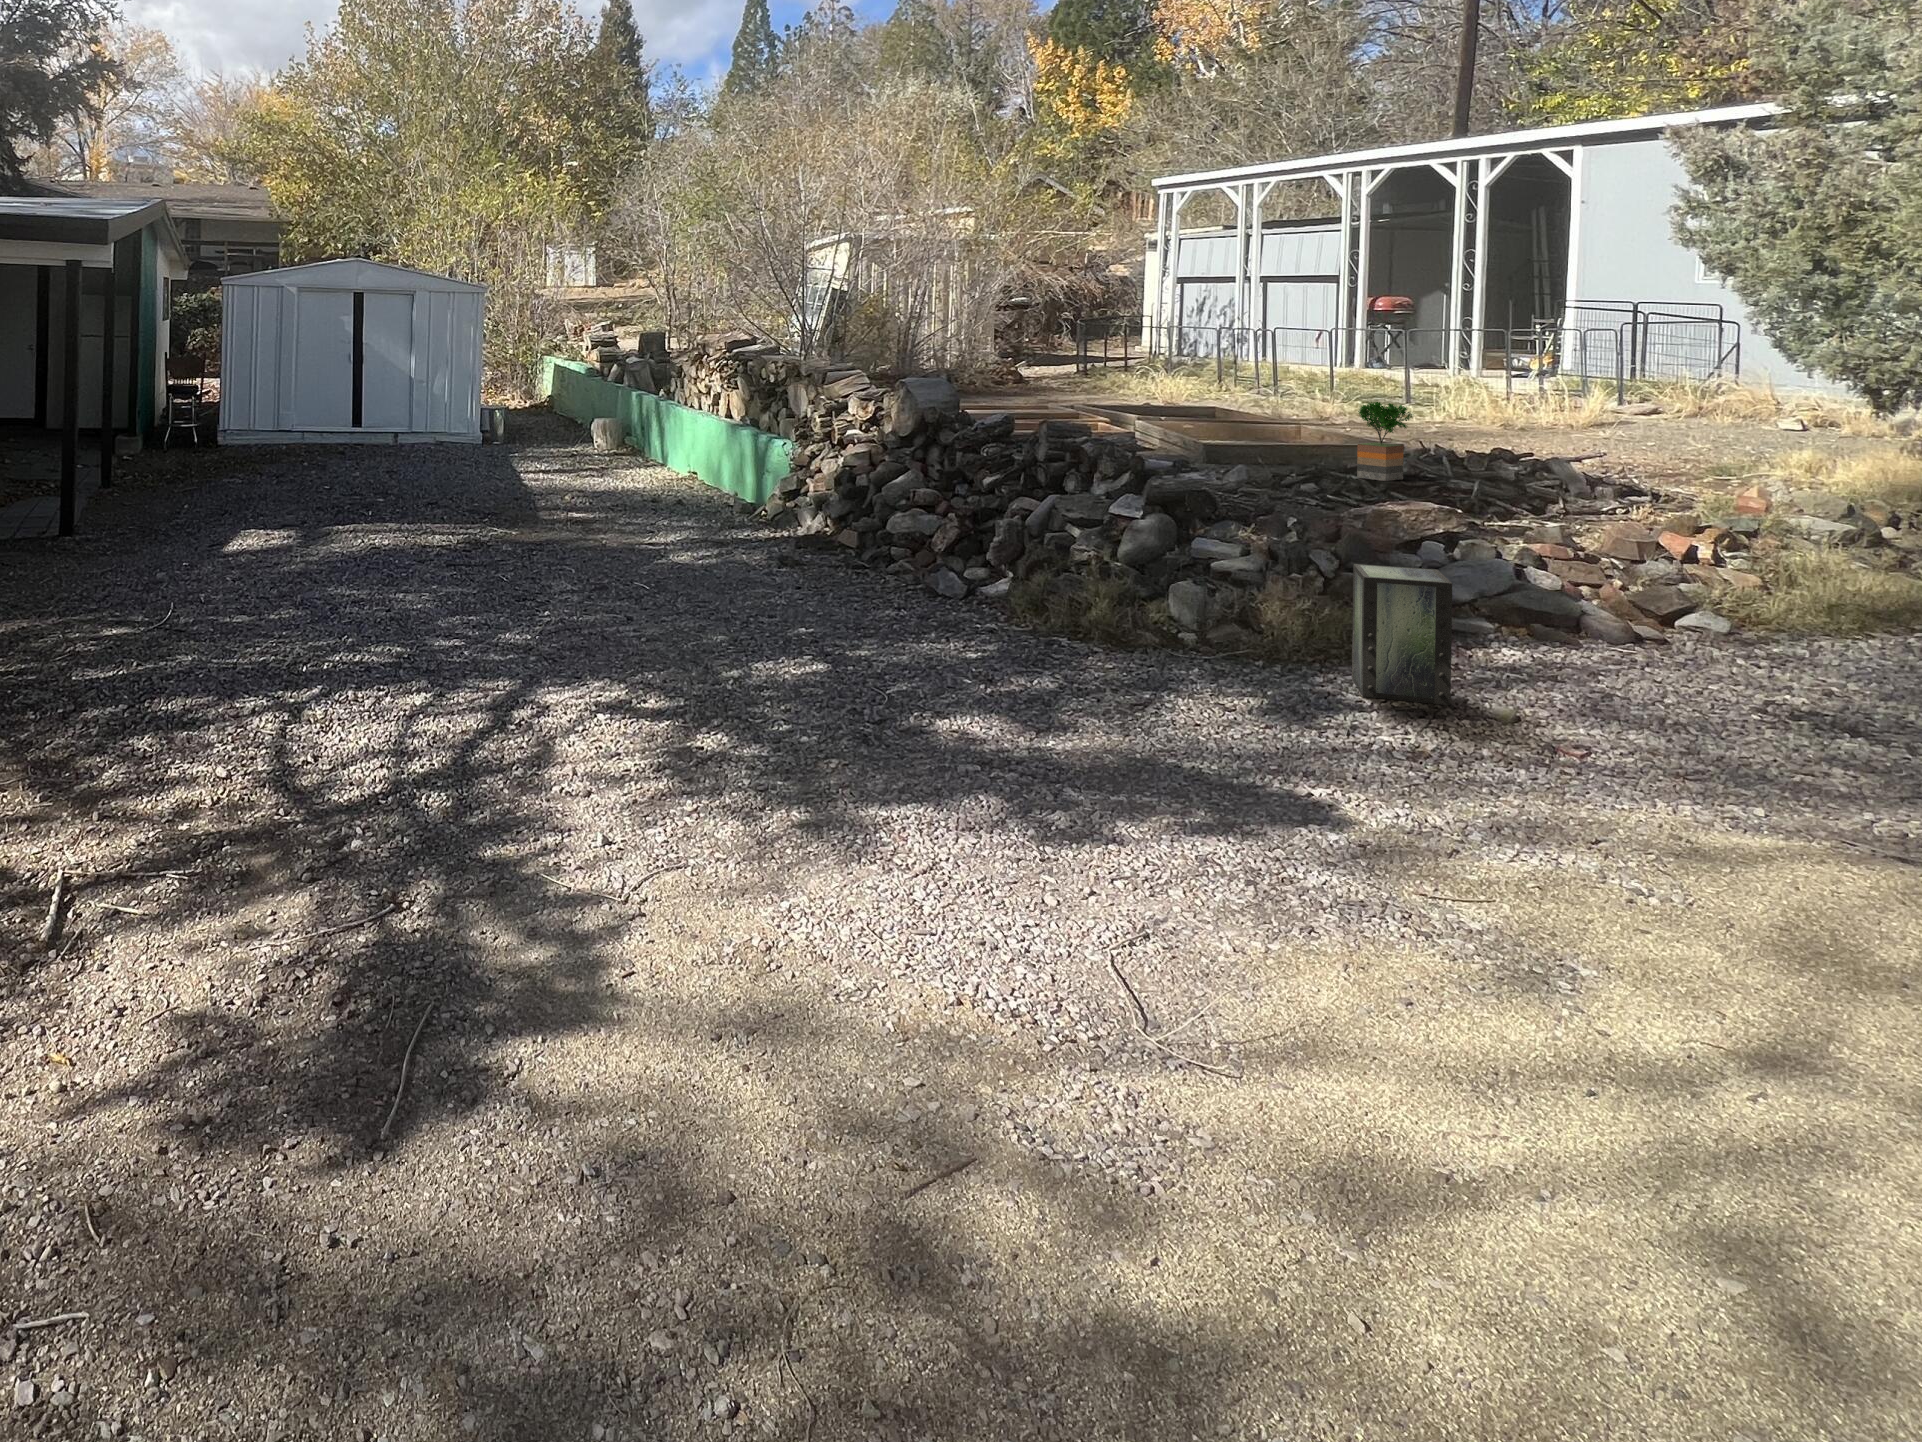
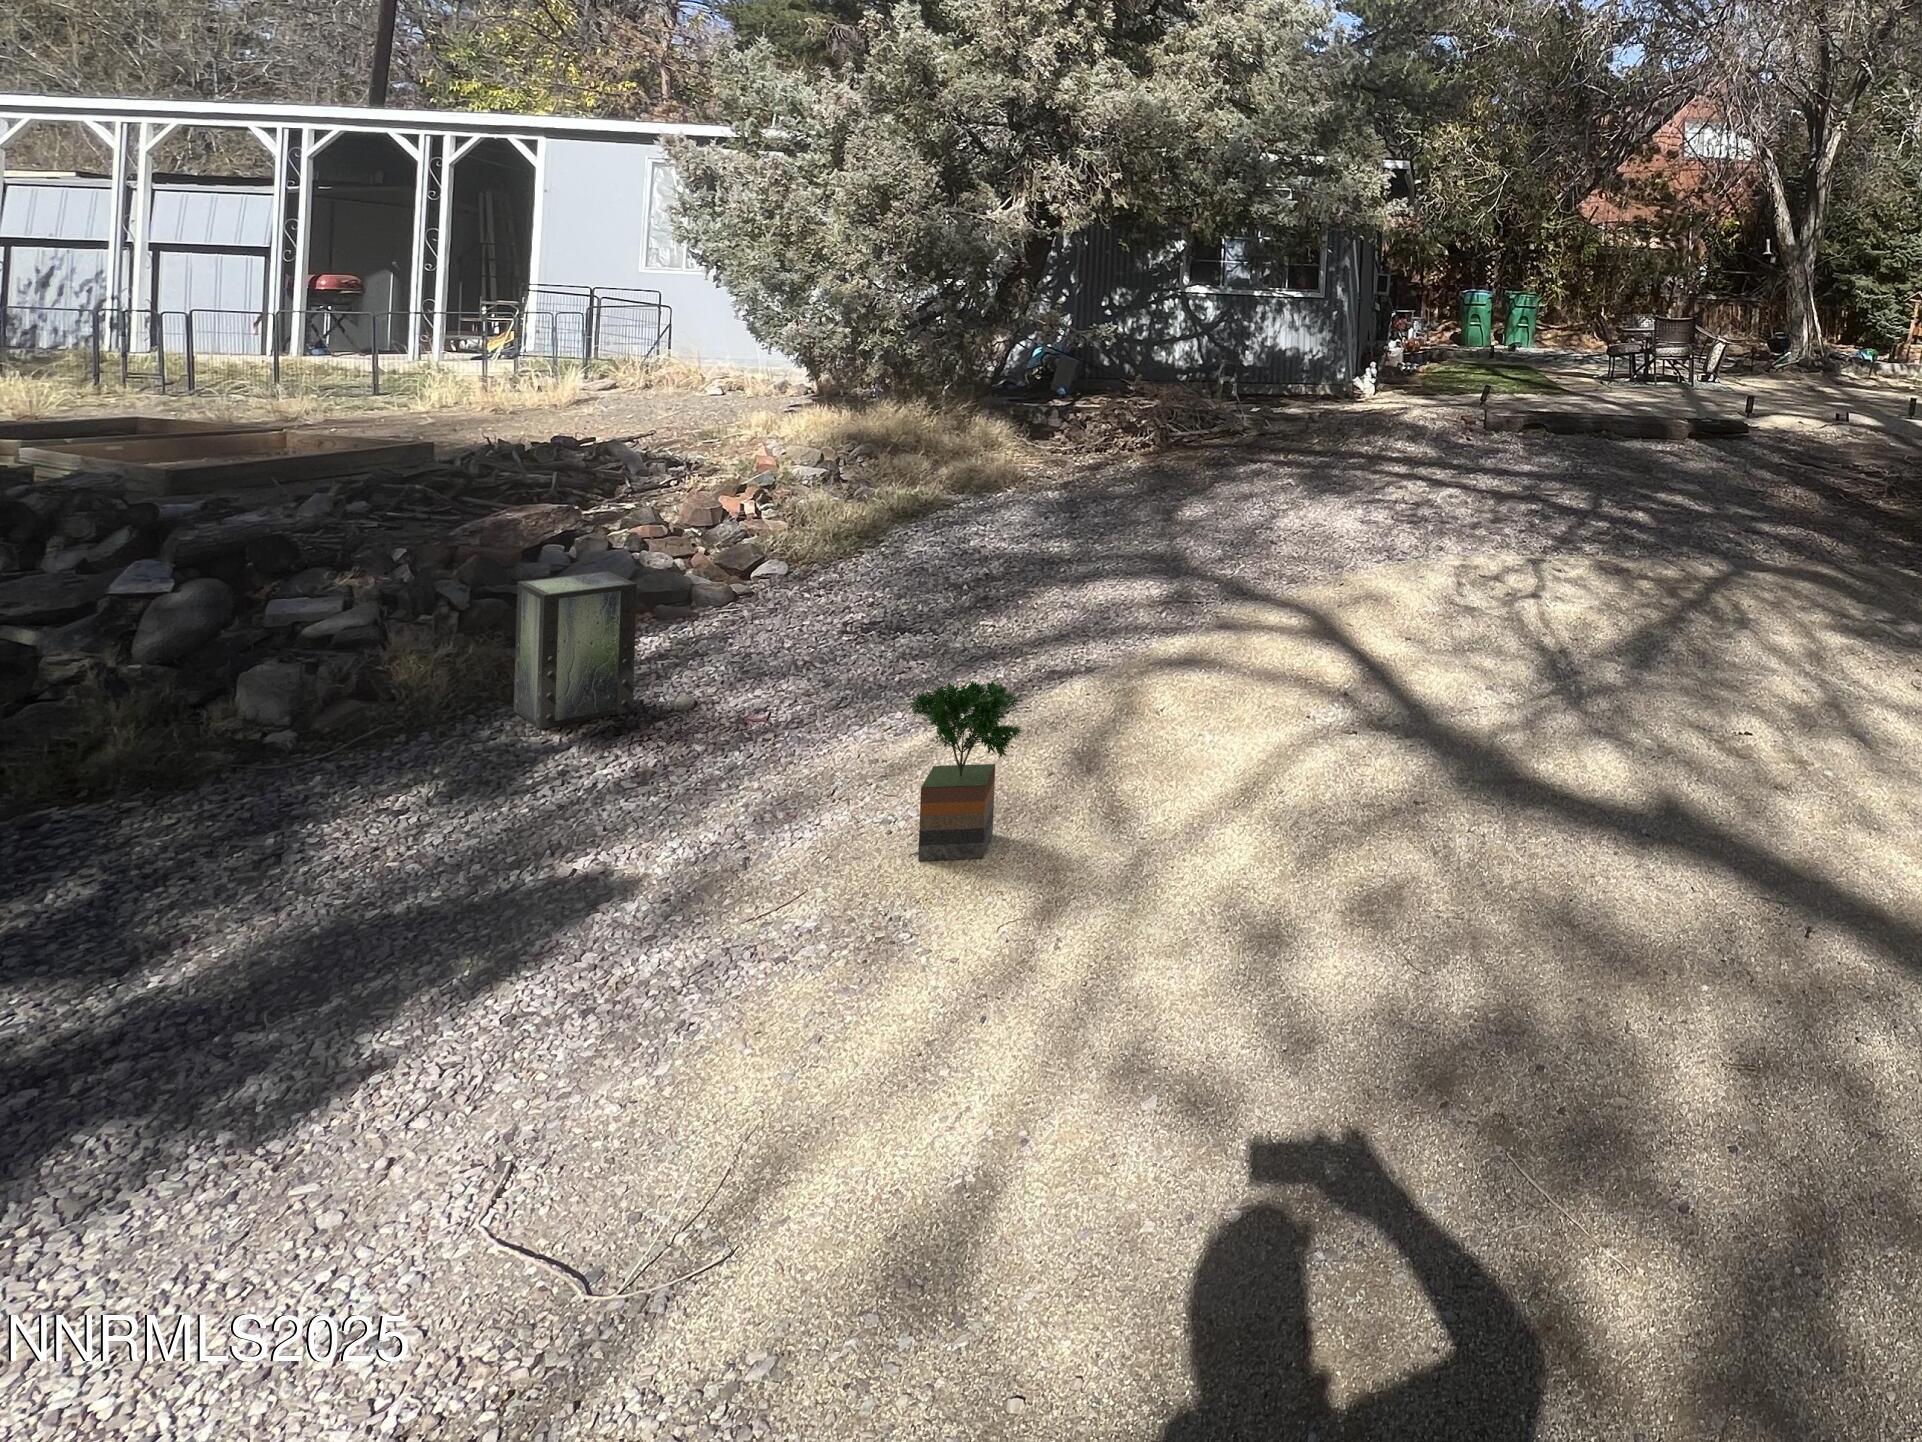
potted tree: present [1357,402,1413,481] -> present [908,681,1023,861]

